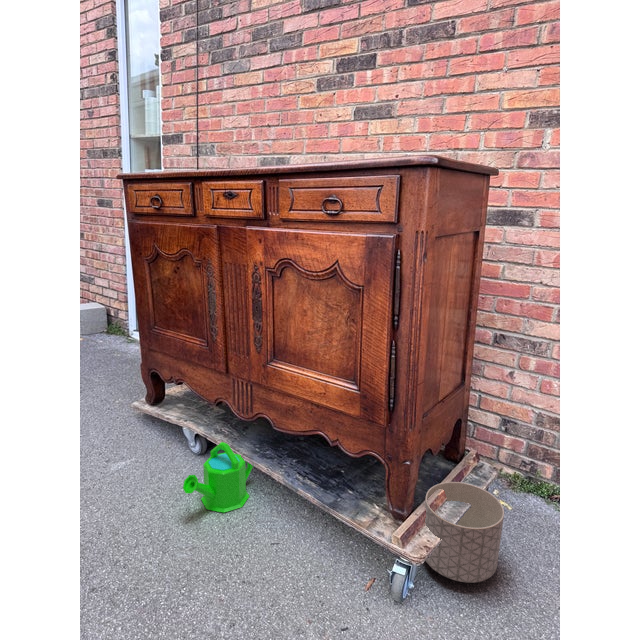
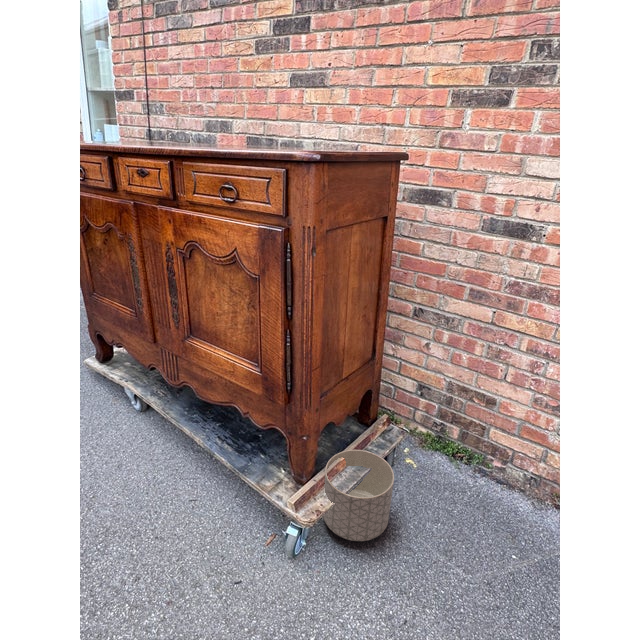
watering can: present [183,442,253,513] -> none [113,406,187,469]

